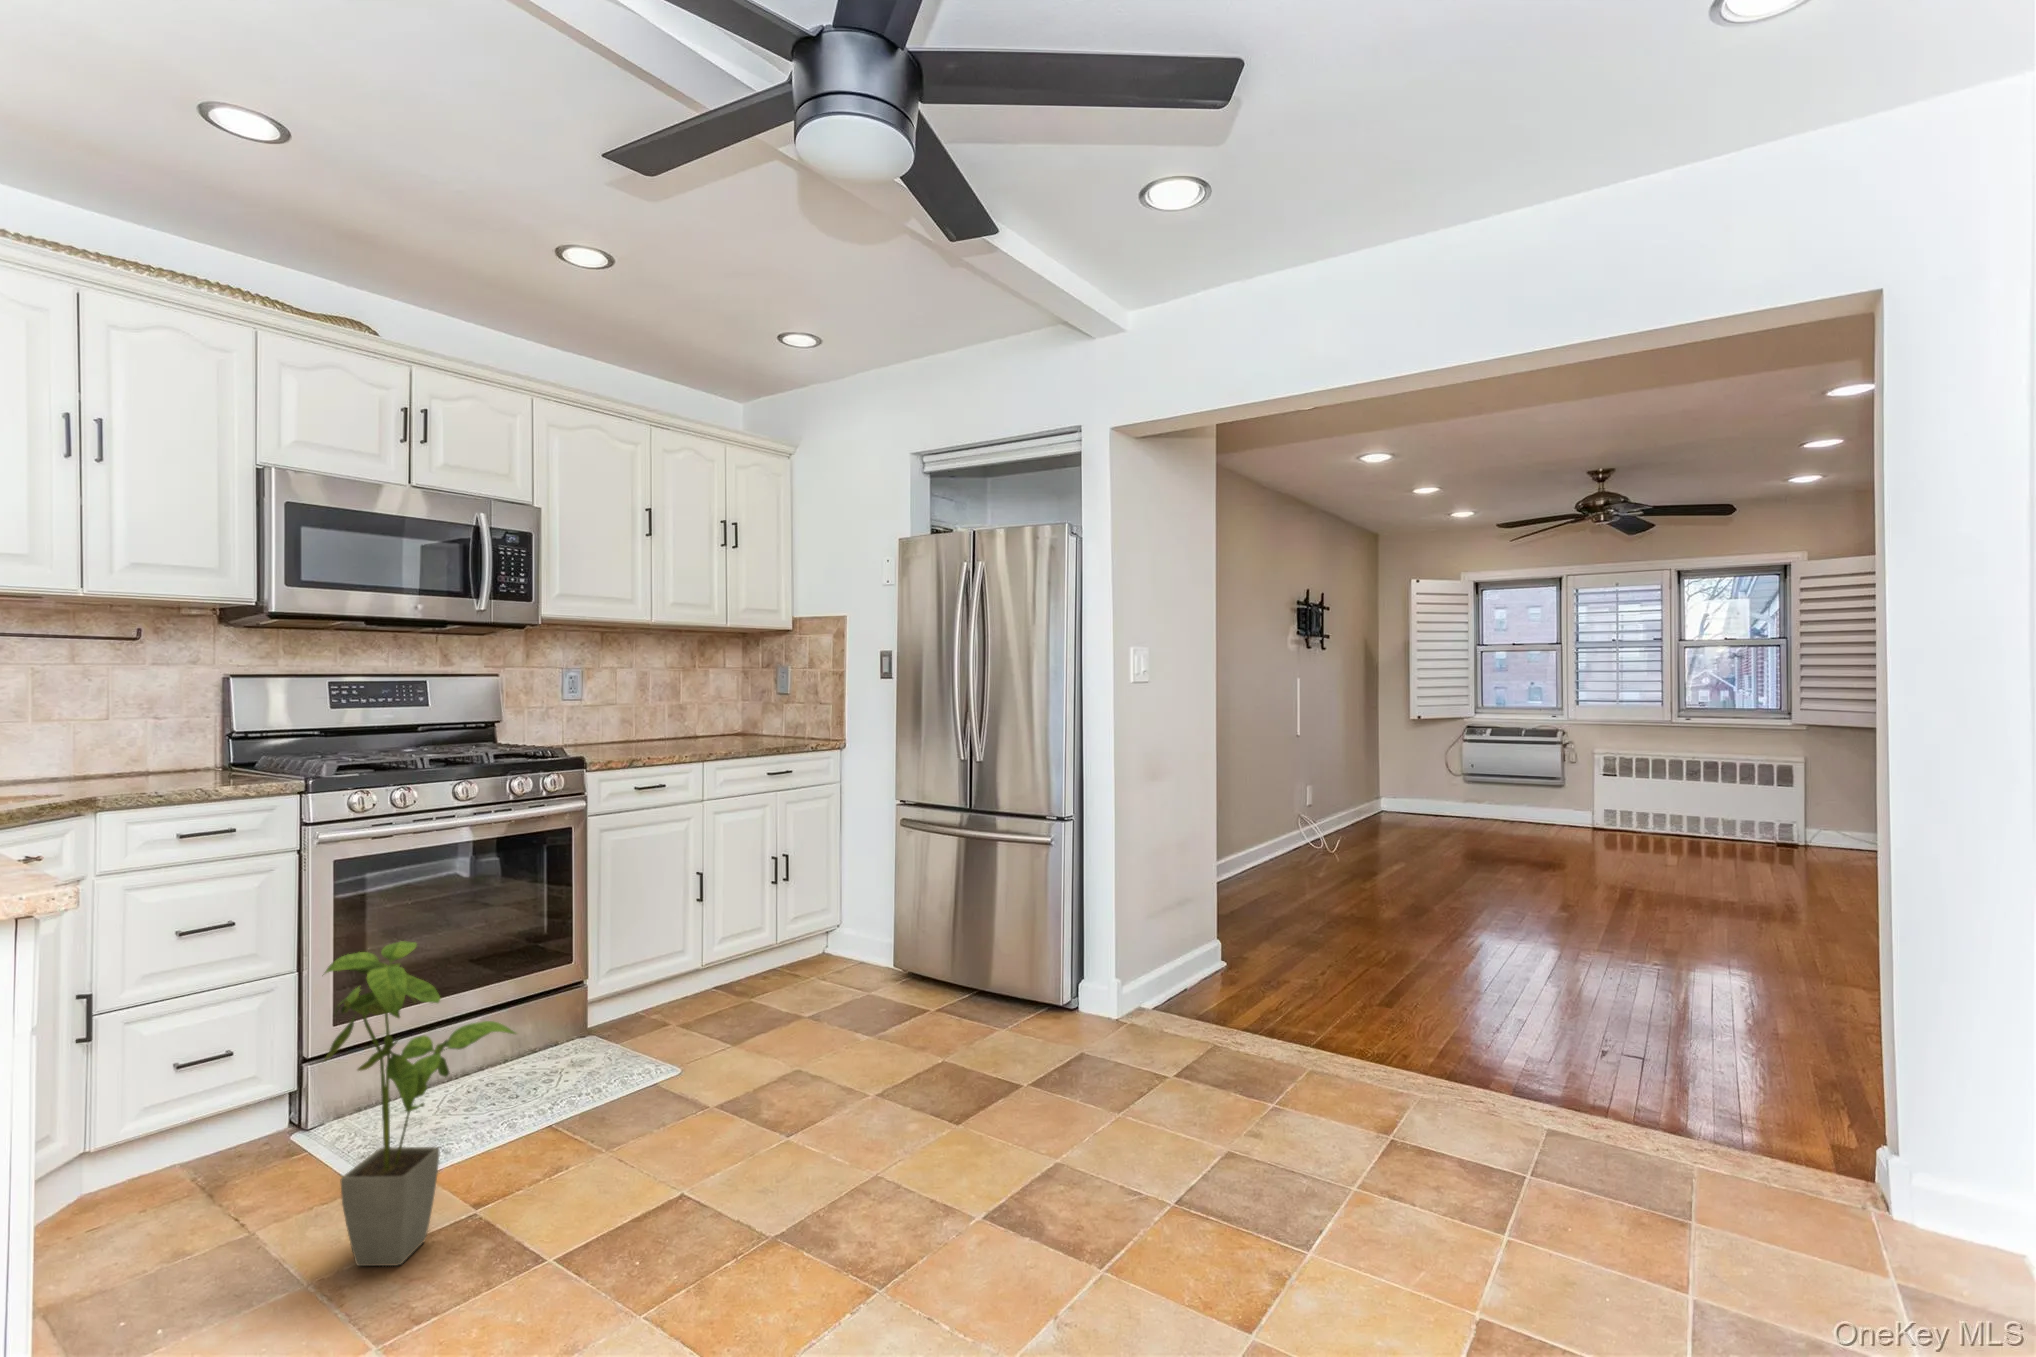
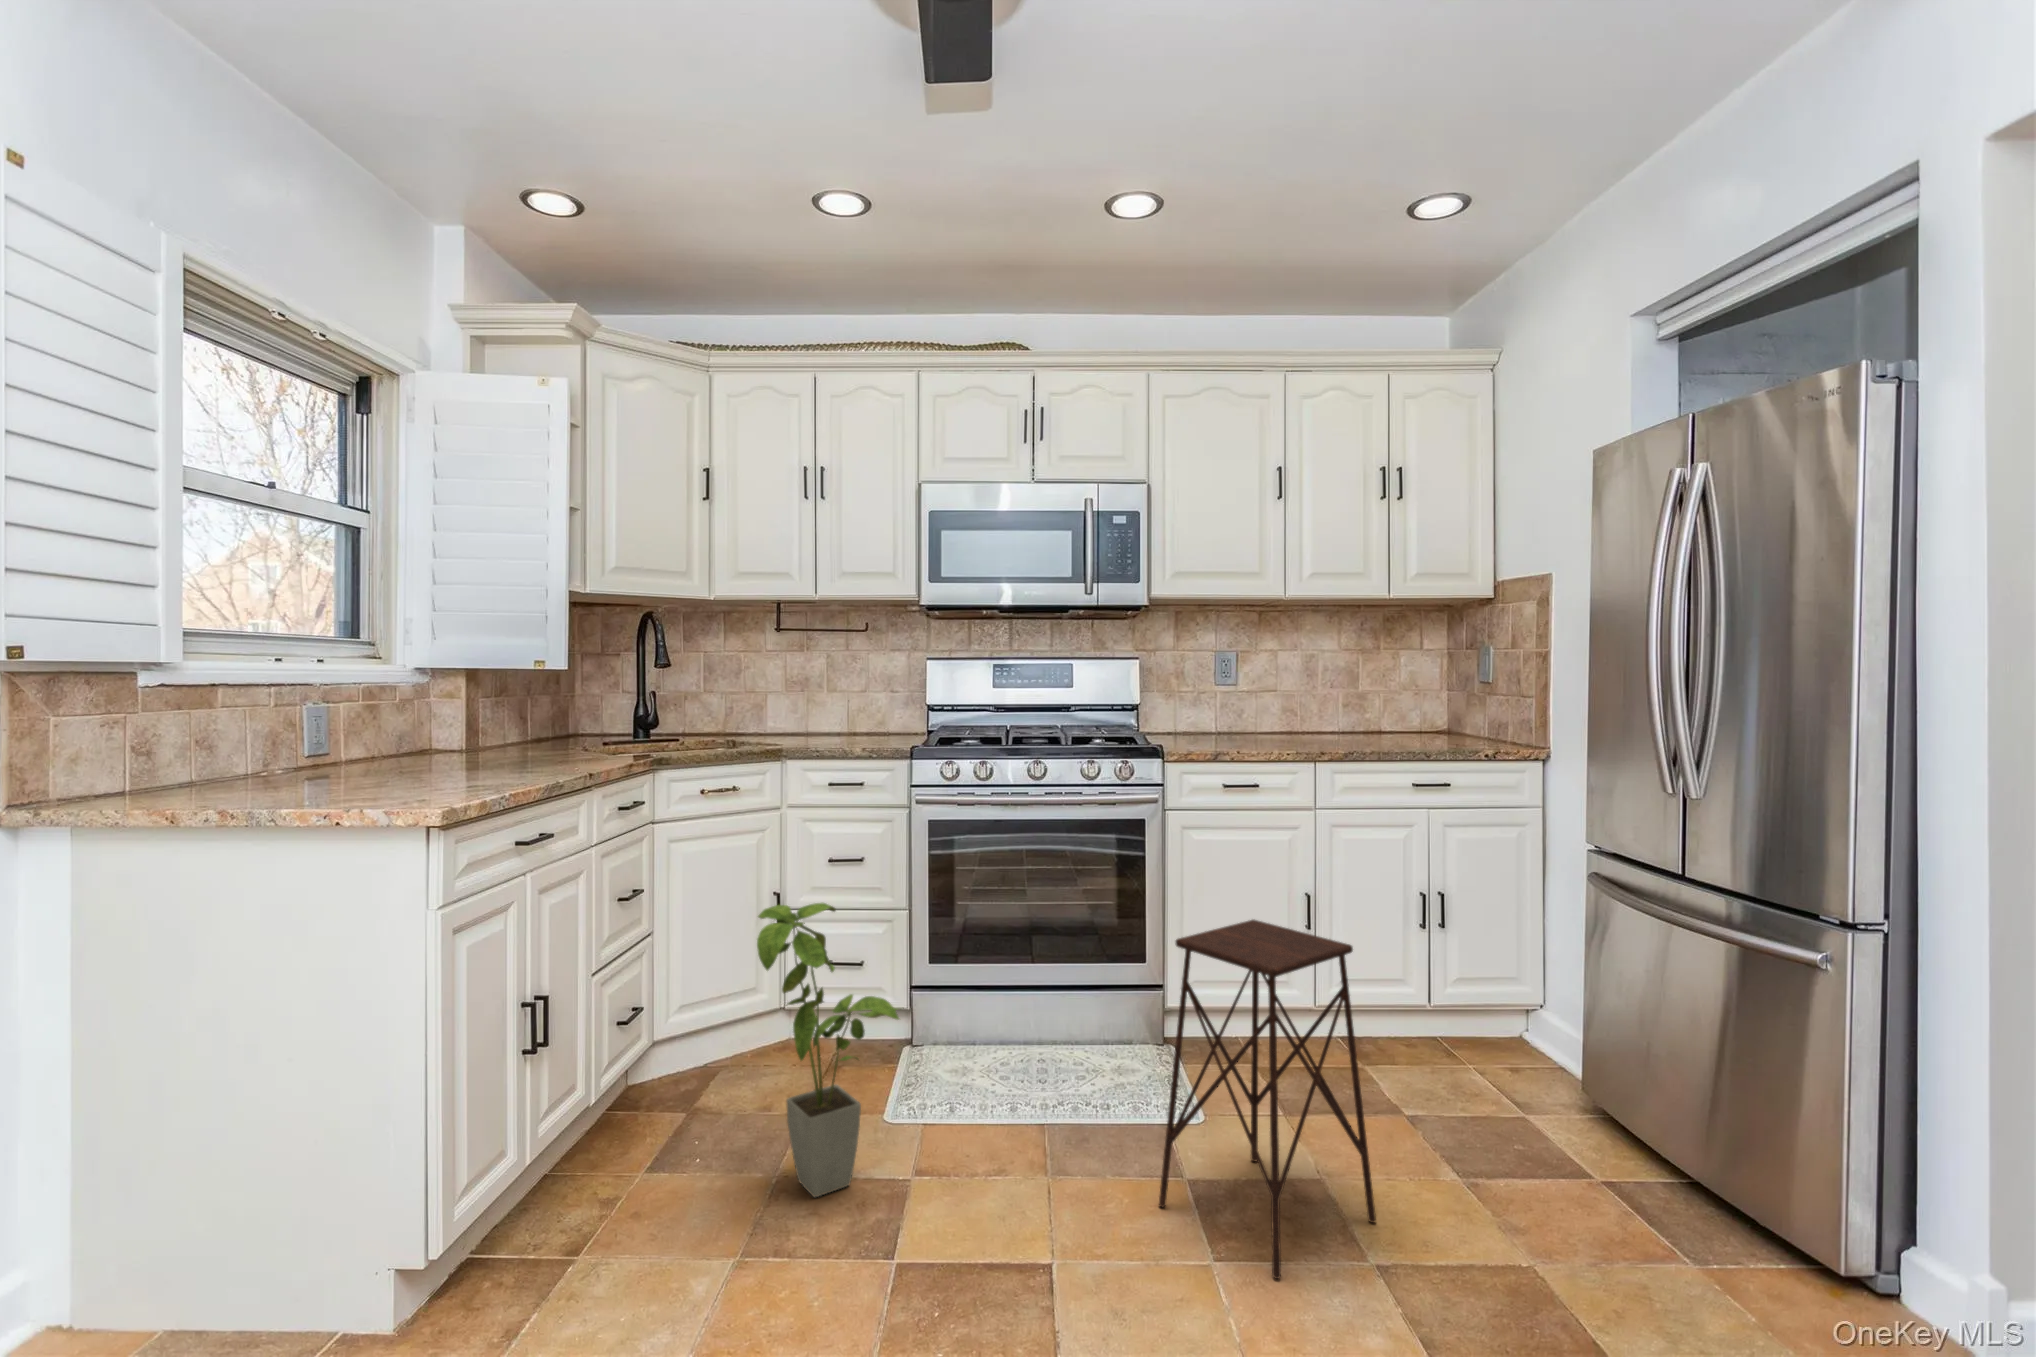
side table: none [718,882,856,1127] -> present [1159,920,1376,1279]

